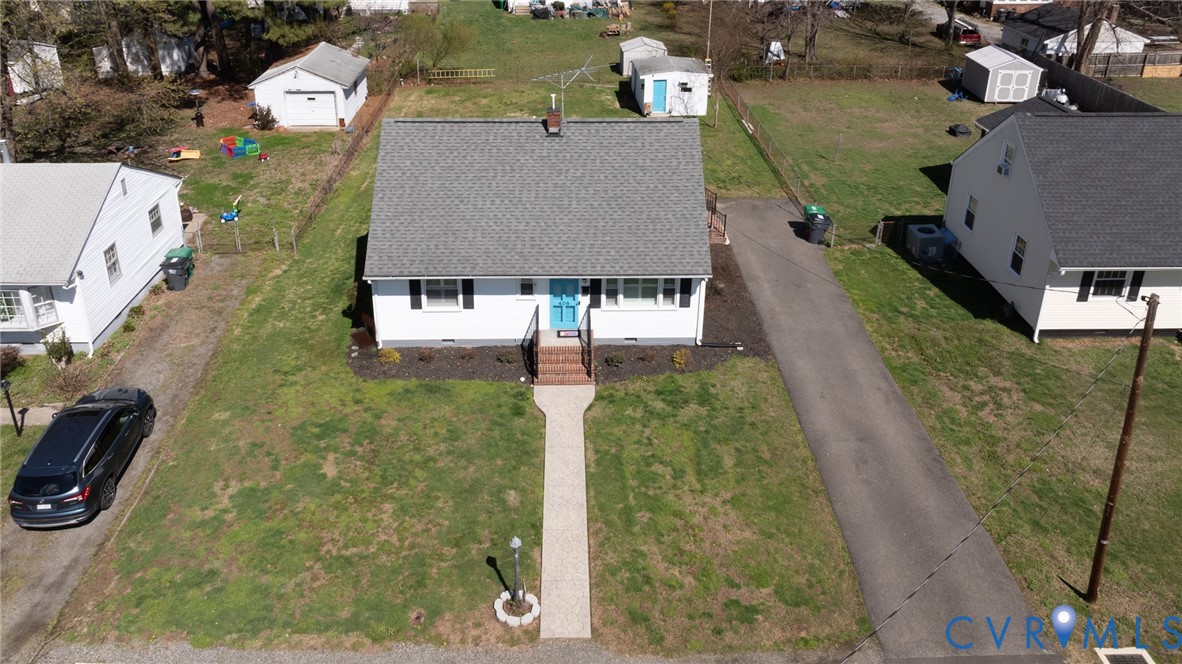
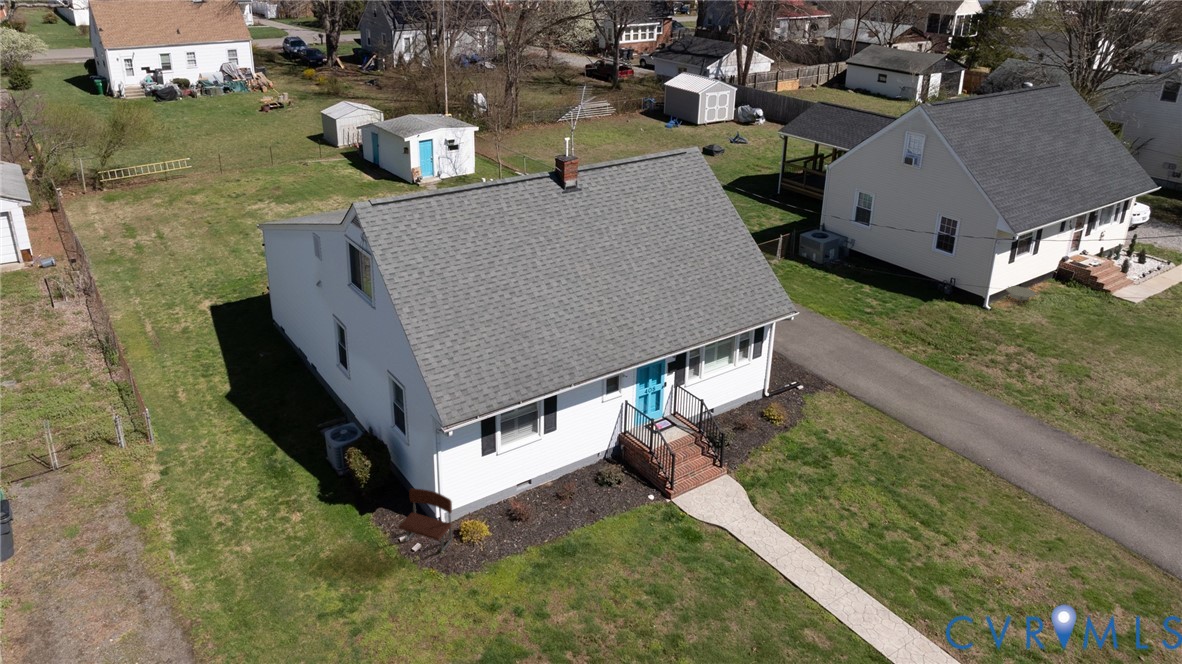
round table: none [1075,327,1108,350] -> present [1006,286,1036,306]

